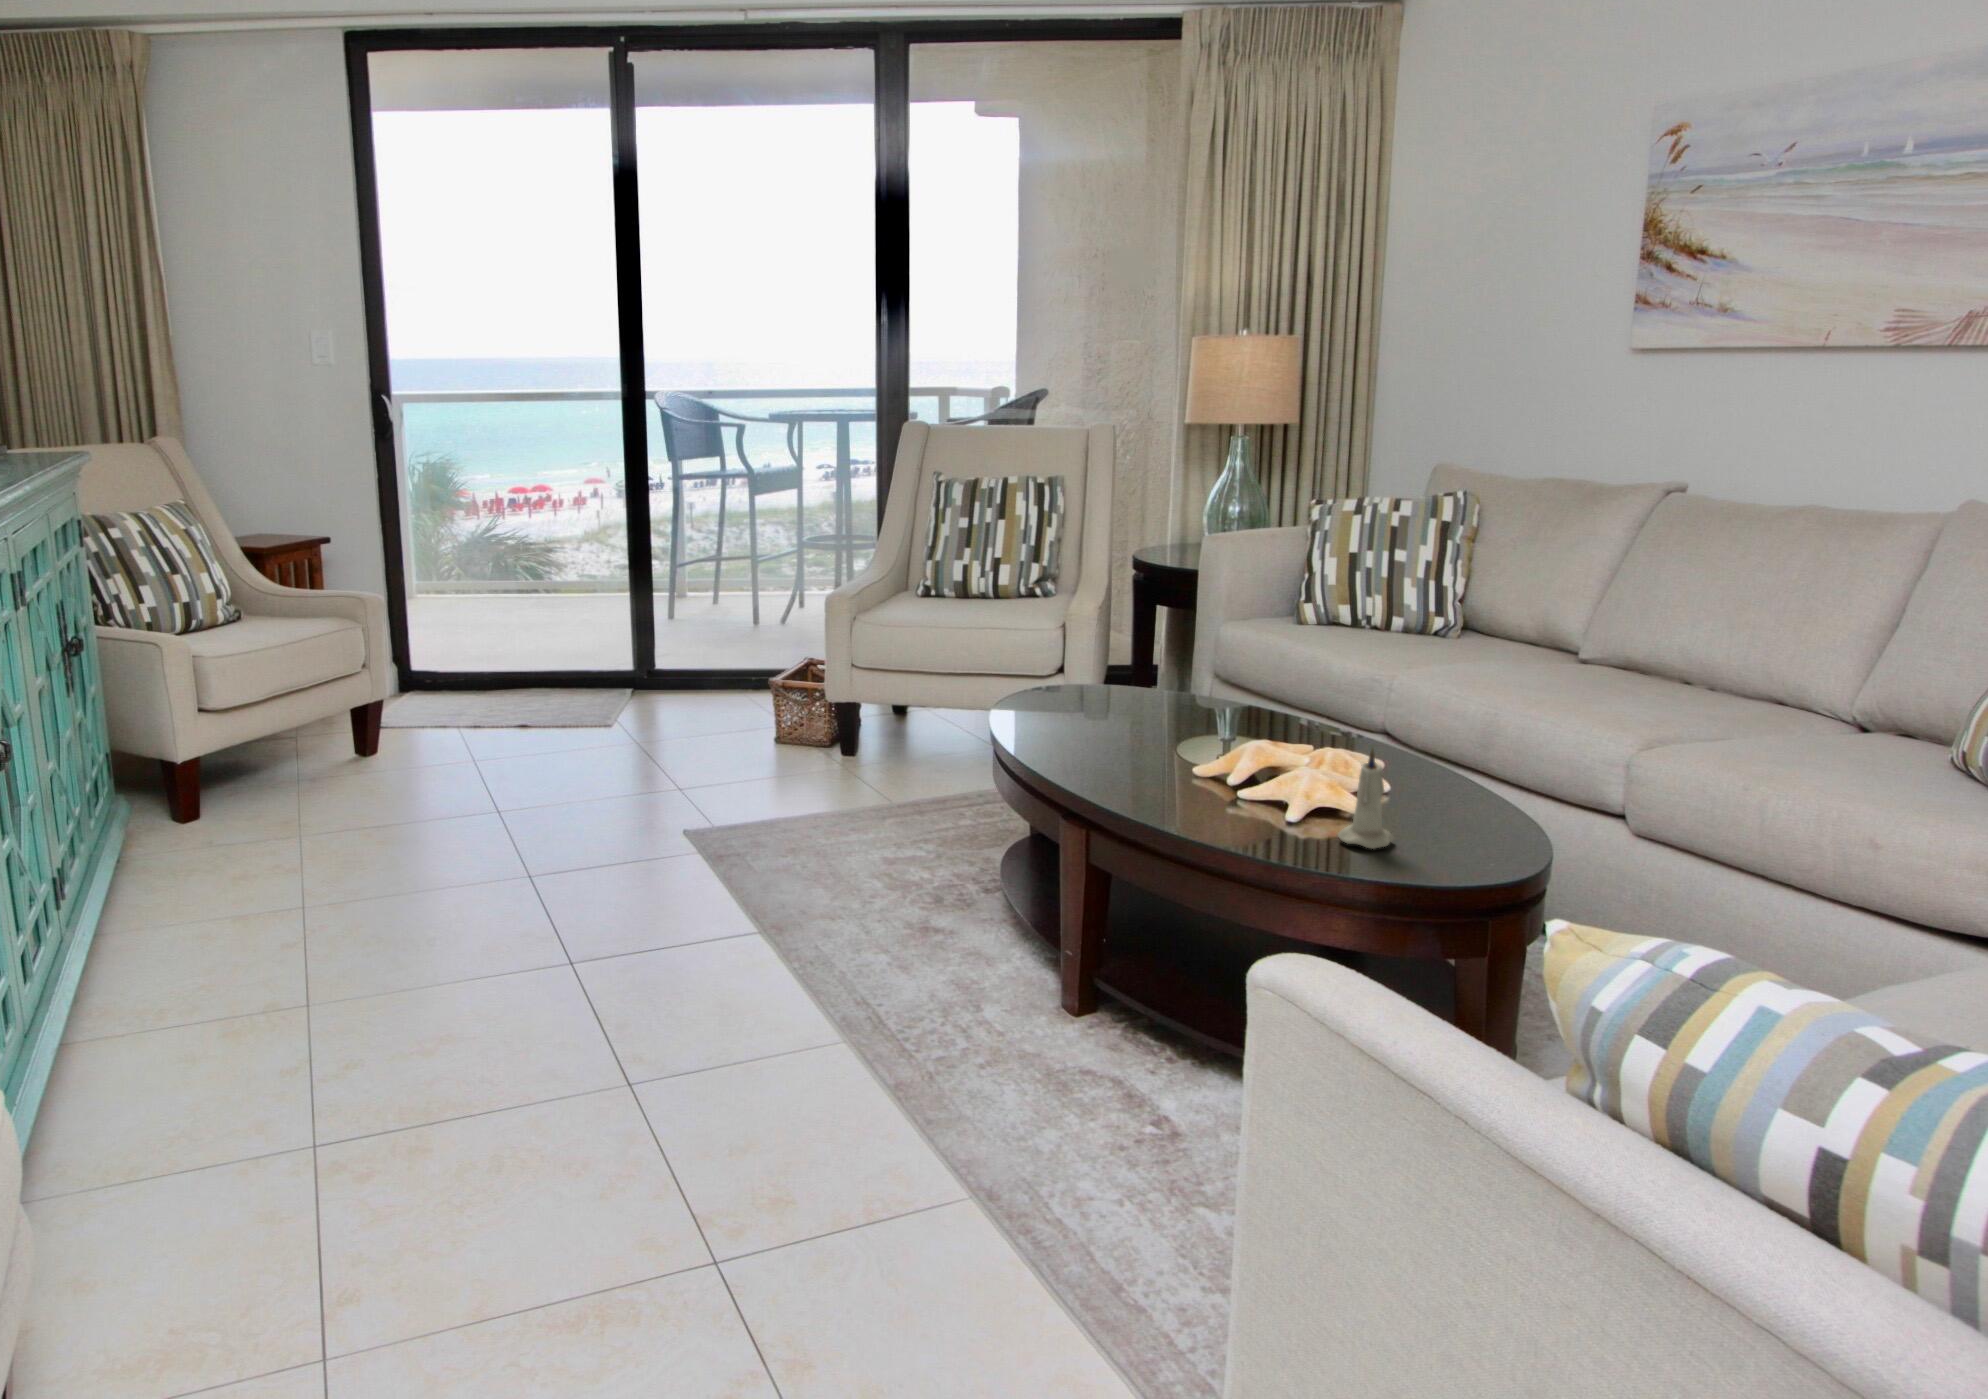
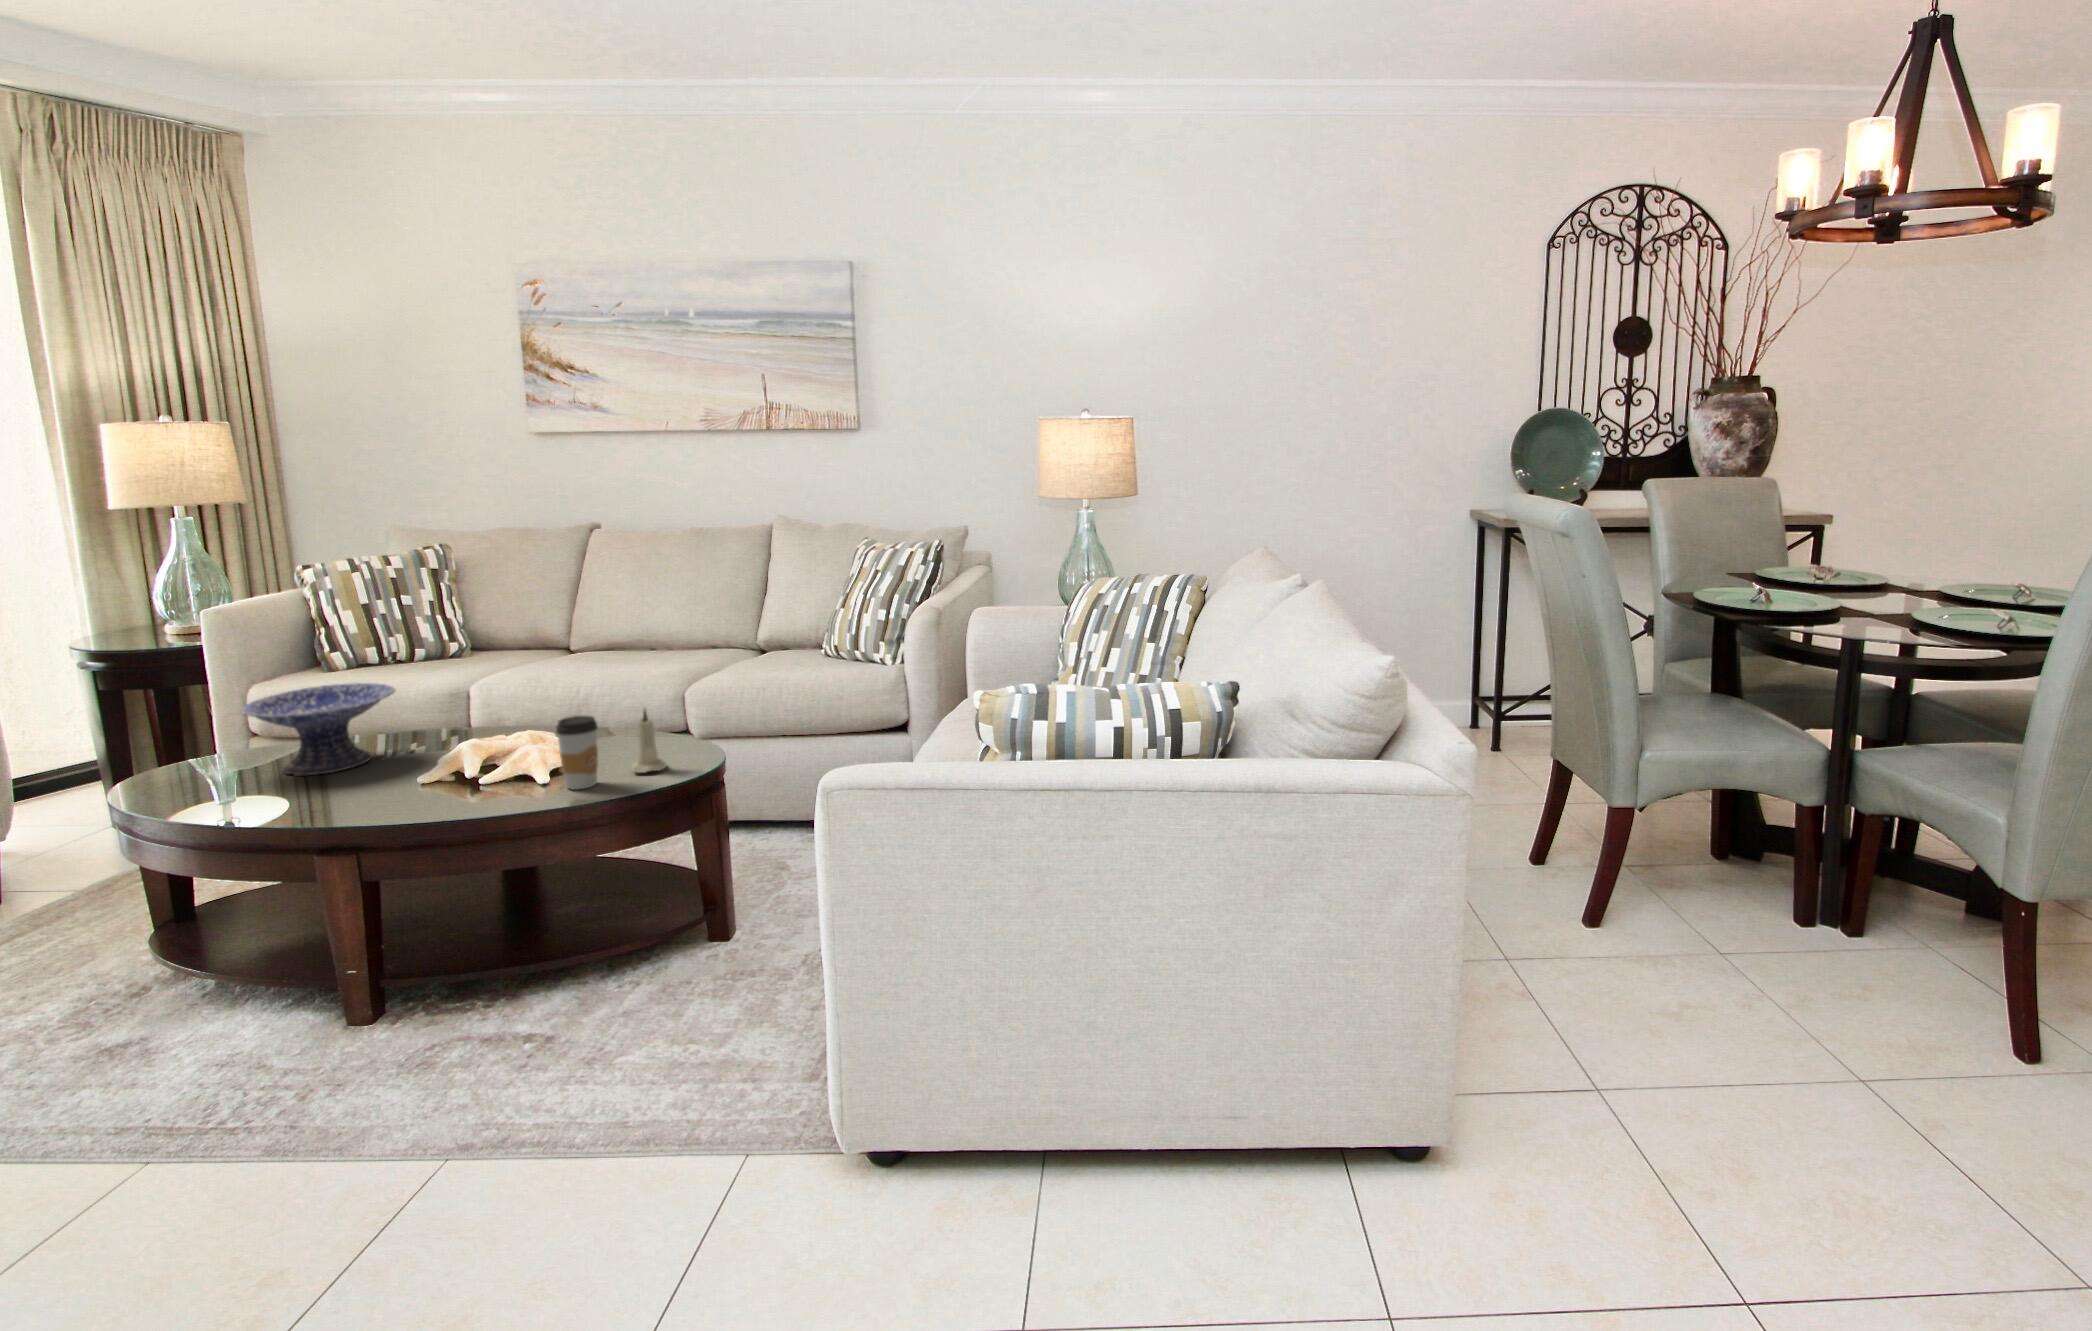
decorative bowl: none [1068,627,1216,727] -> present [239,683,395,775]
coffee cup: none [1240,730,1296,836] -> present [556,716,598,790]

